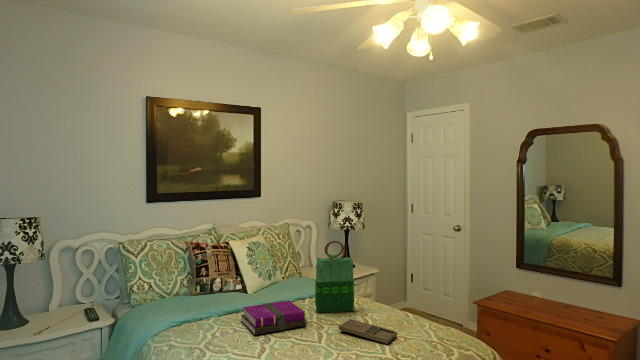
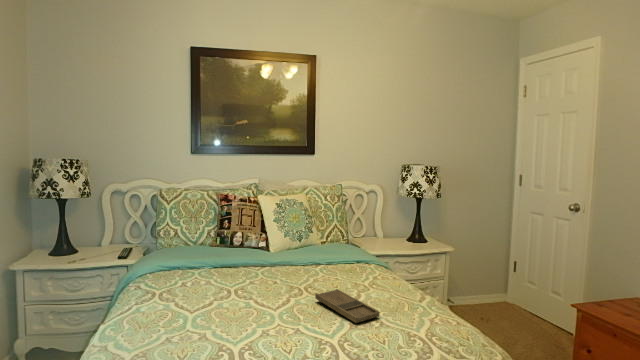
tote bag: present [315,241,354,313] -> none [316,197,363,283]
notebook: present [241,300,307,335] -> none [223,260,288,290]

